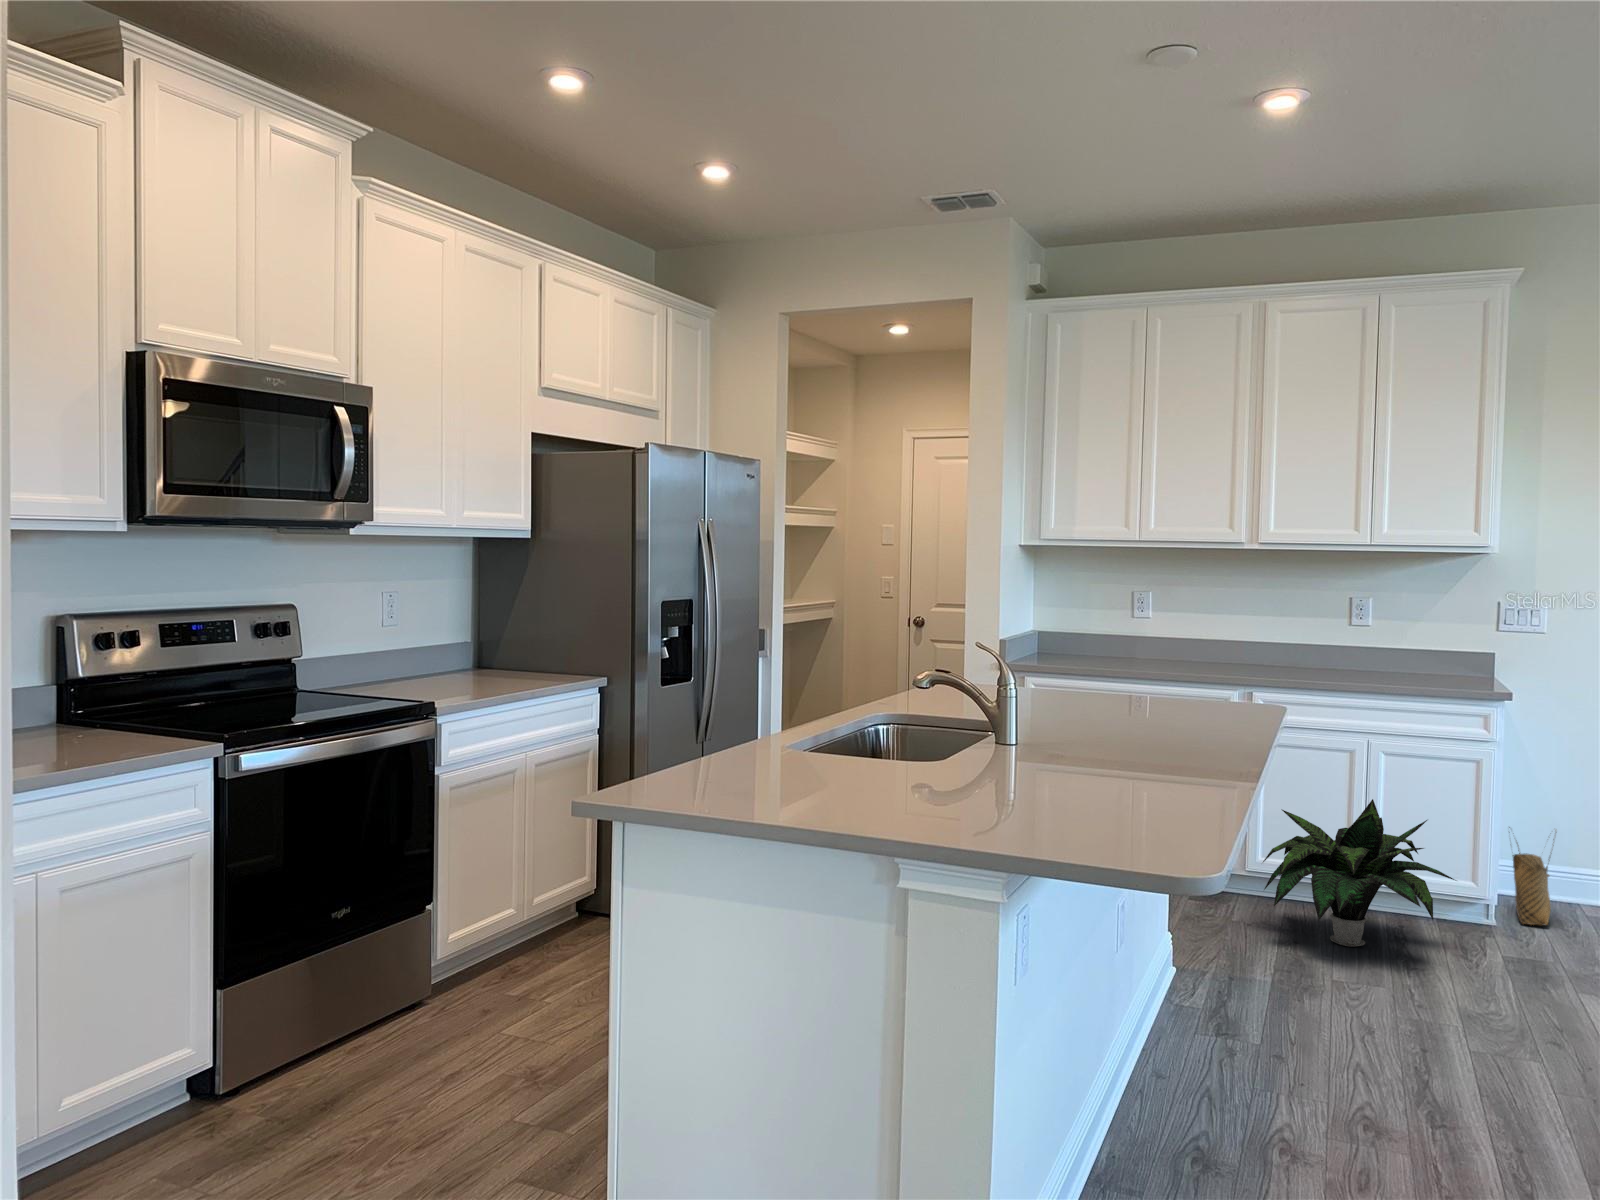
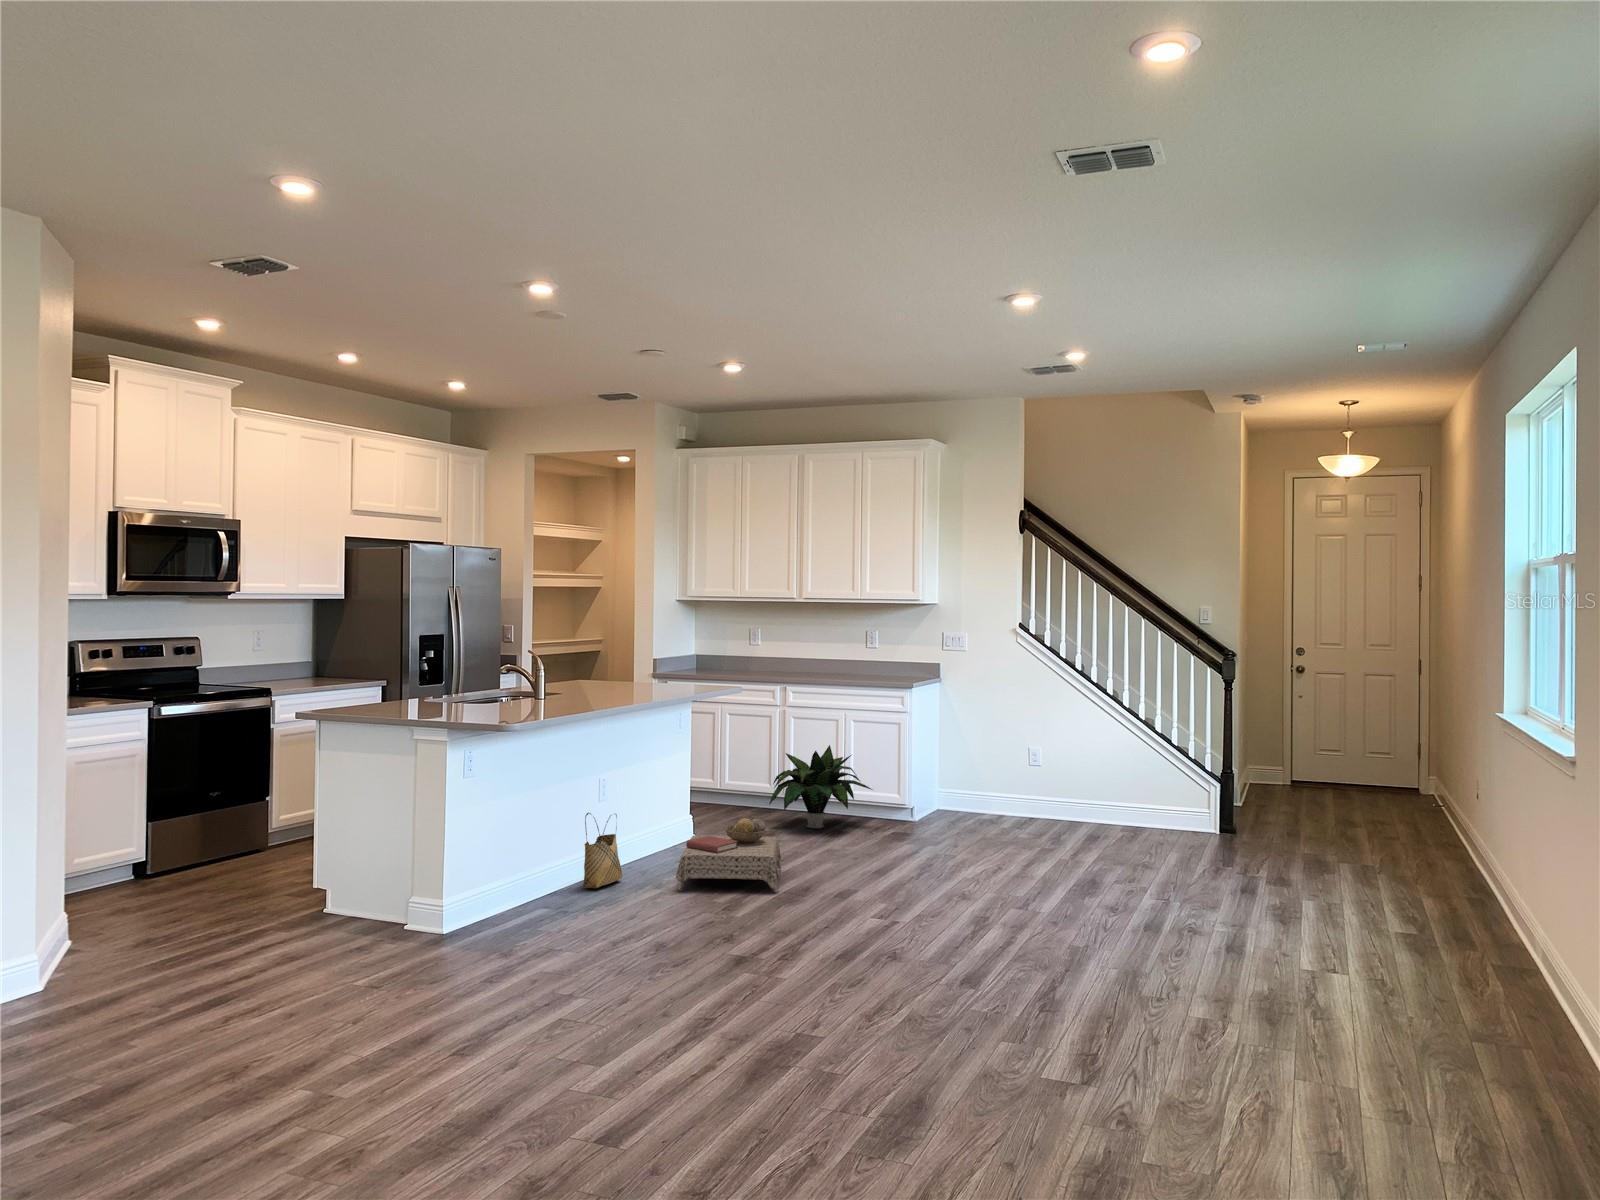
woven basket: present [1509,827,1556,925] -> present [583,813,622,888]
ottoman: none [1260,988,1552,1173] -> present [676,818,782,892]

